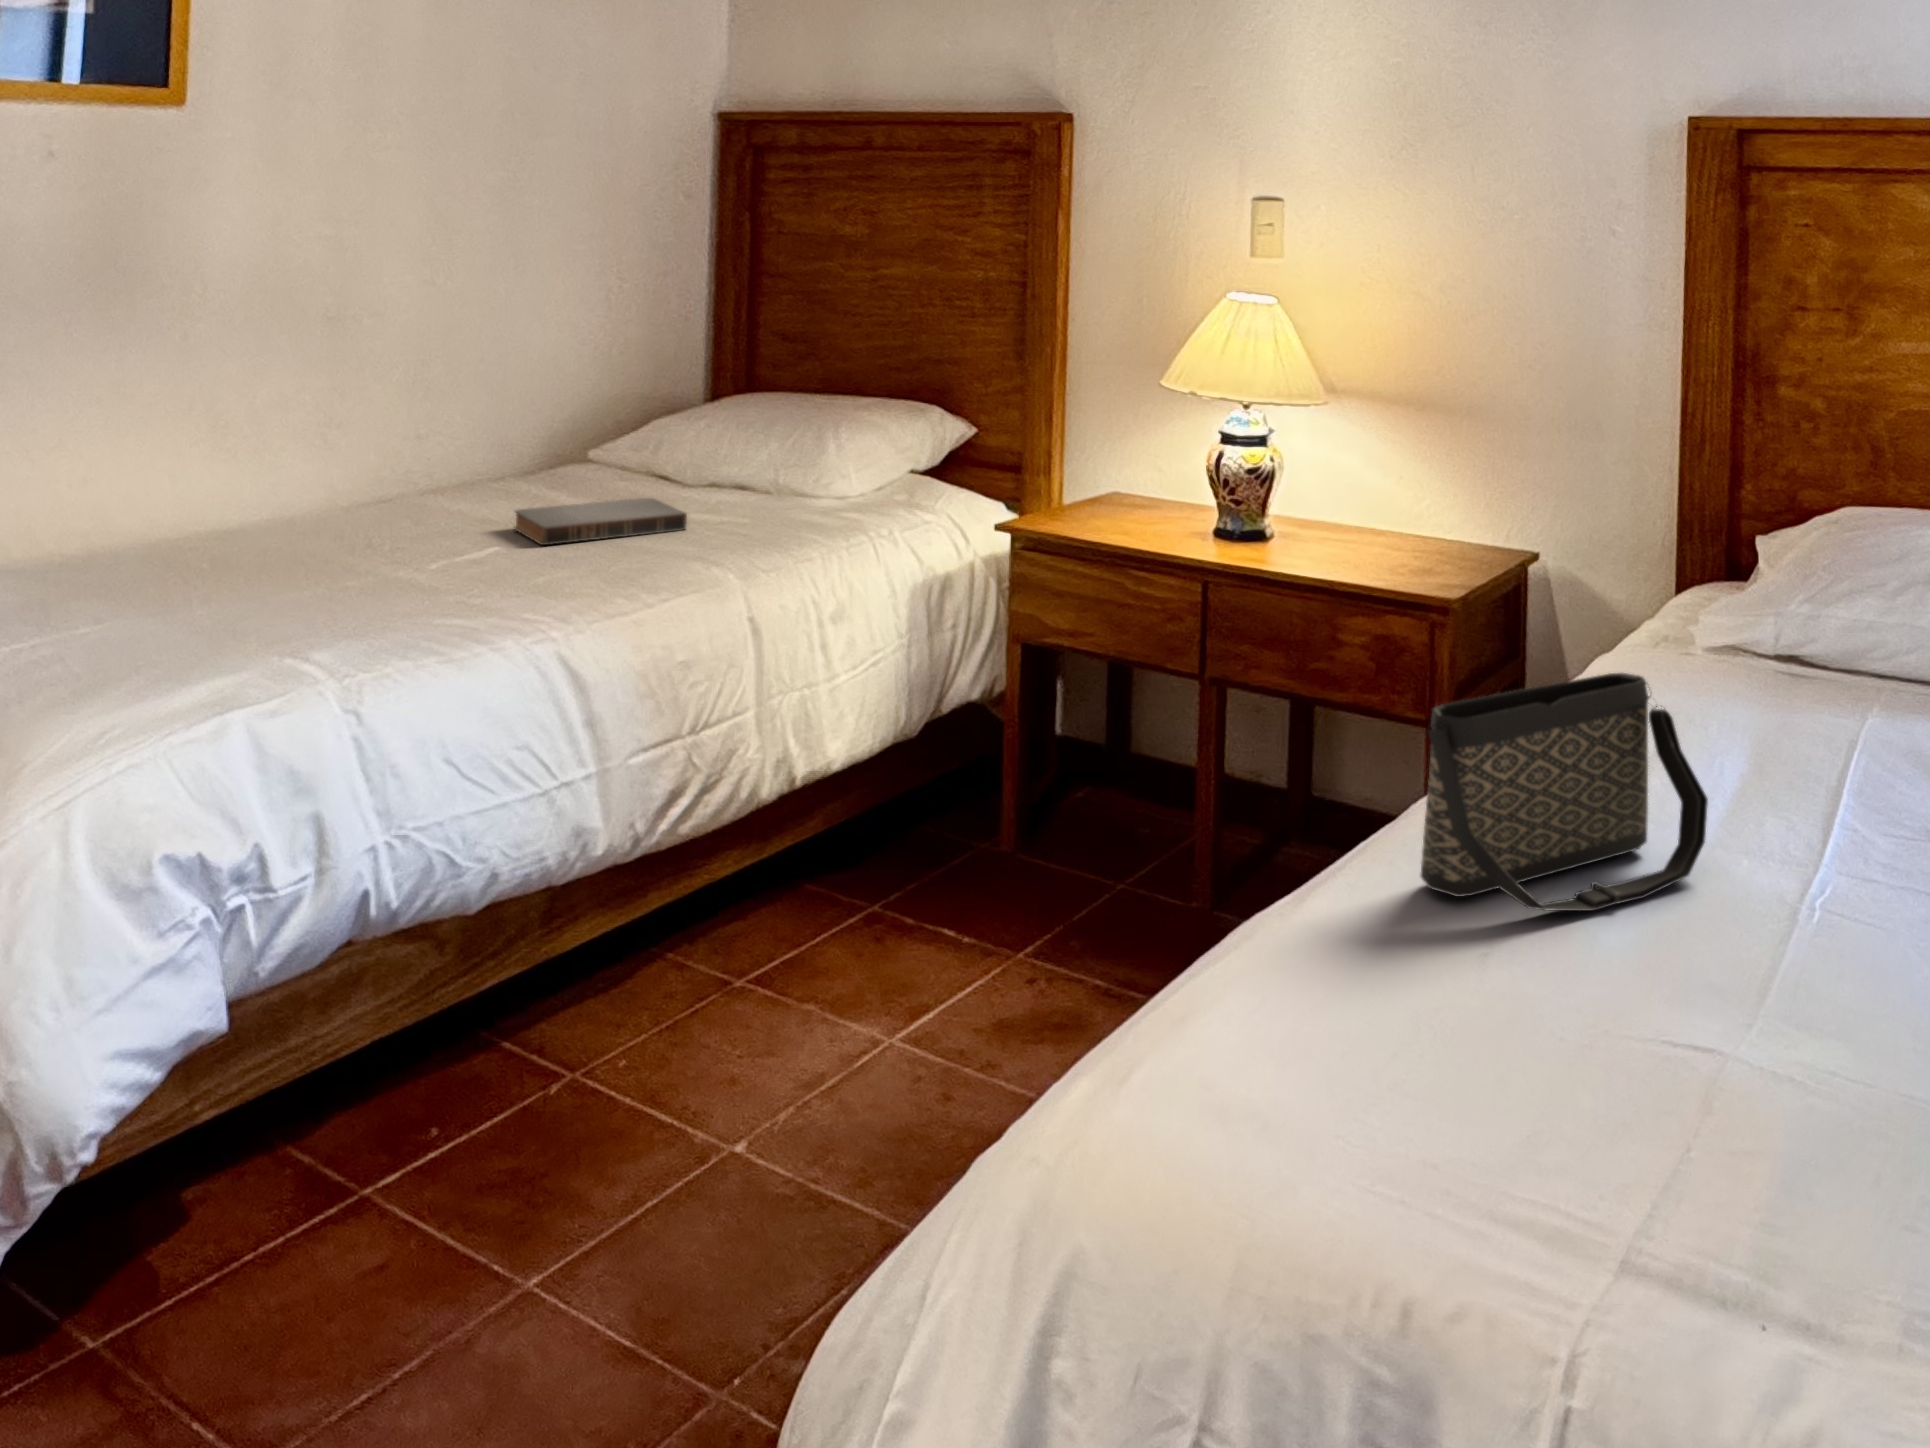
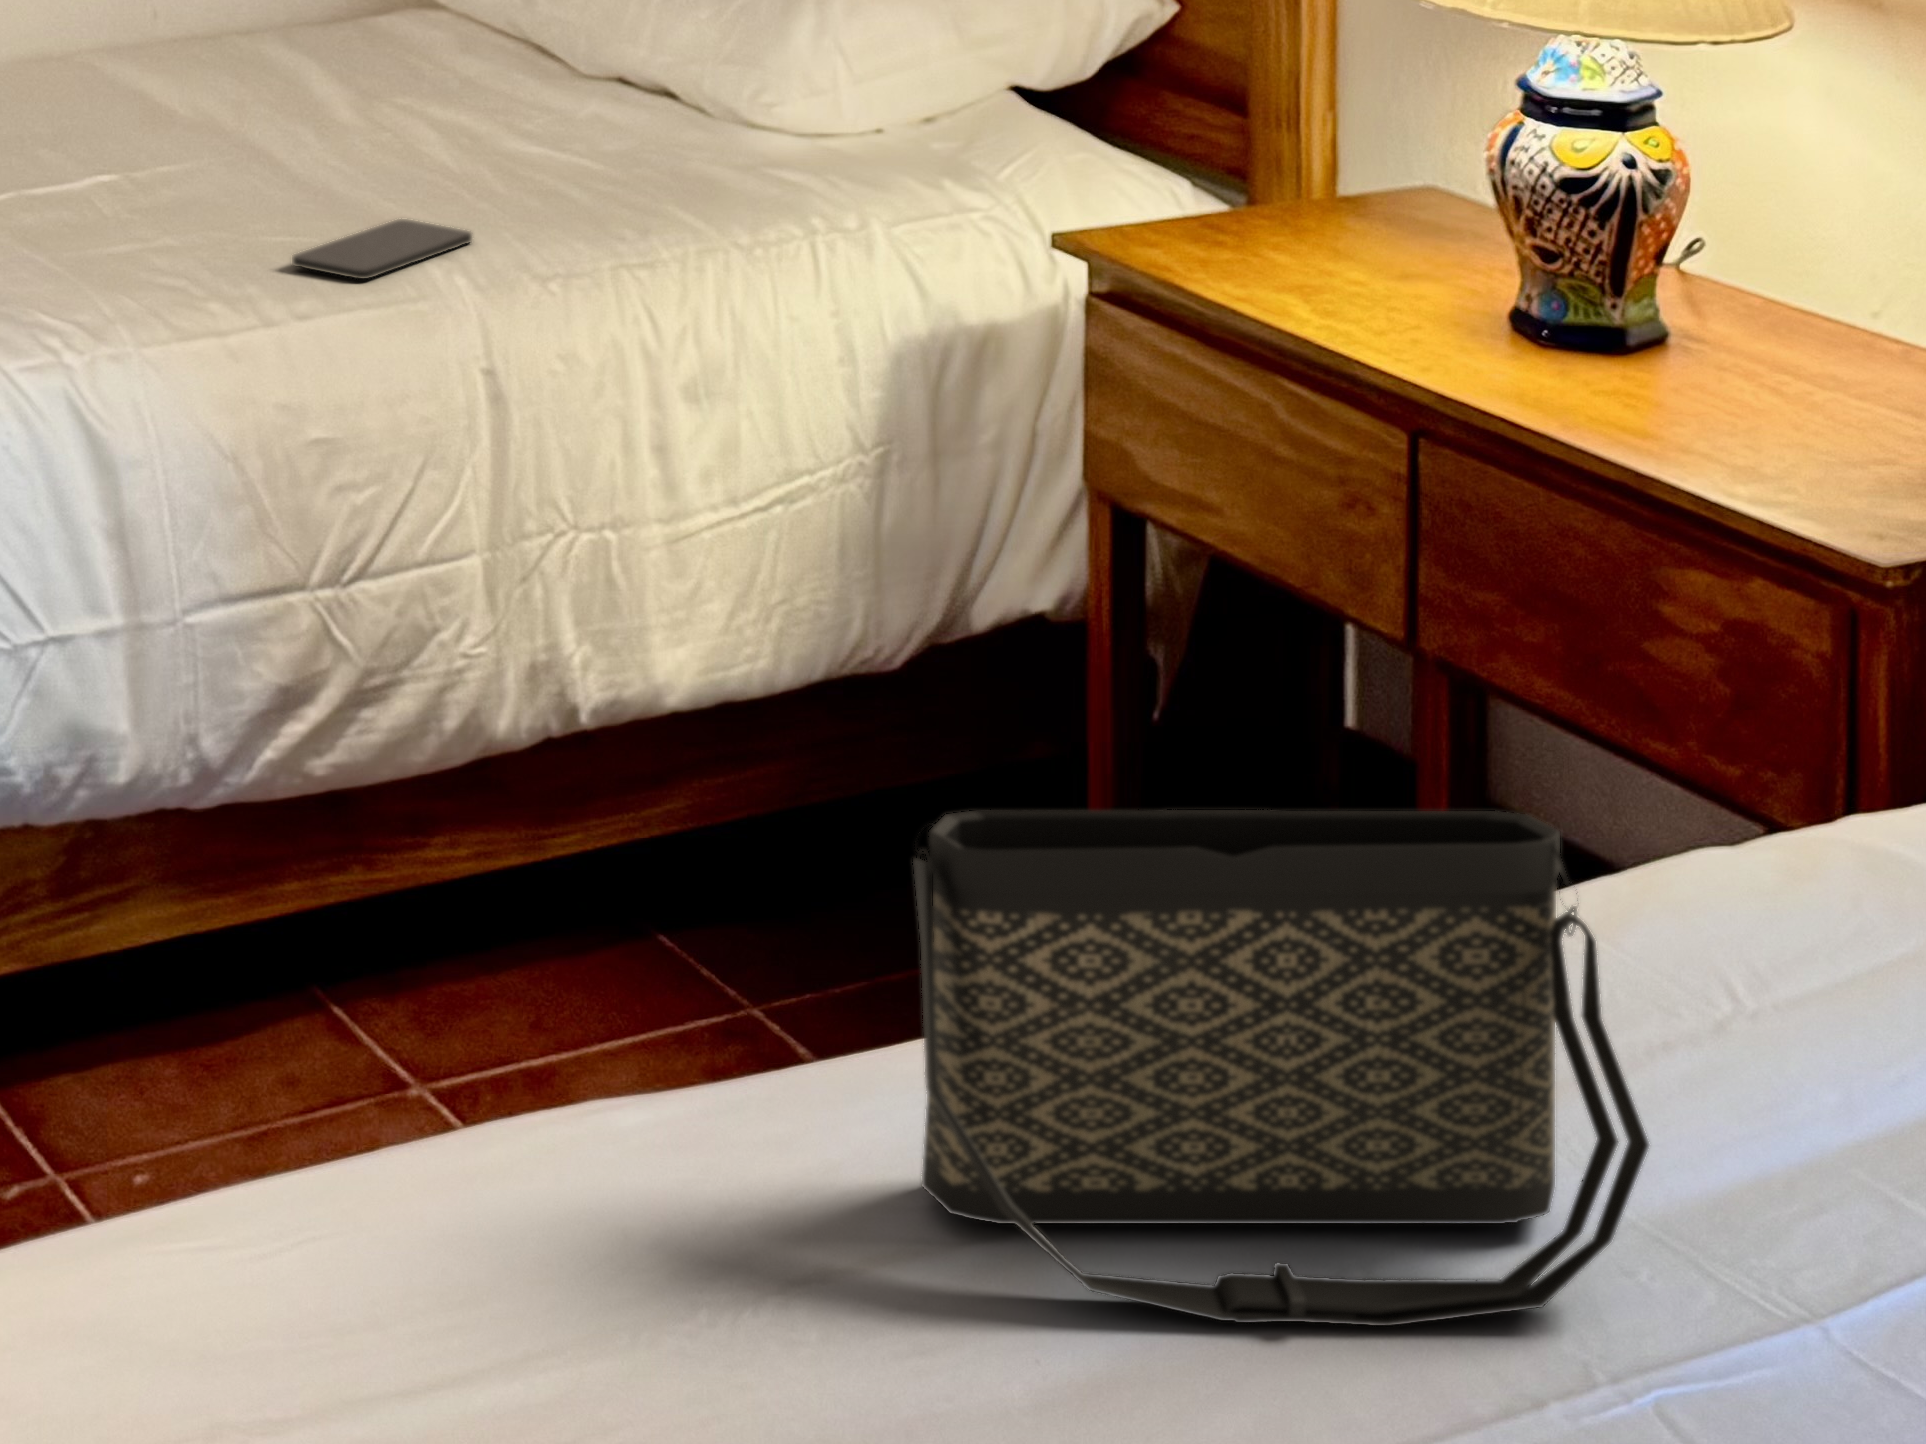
book: present [514,498,687,545] -> none [180,95,471,178]
smartphone: none [649,550,728,577] -> present [292,219,472,279]

